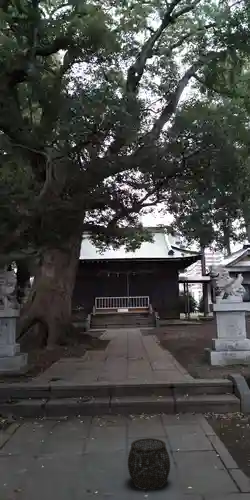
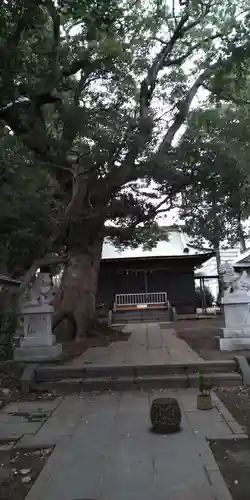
potted plant: none [188,395,212,449] -> present [197,368,214,409]

